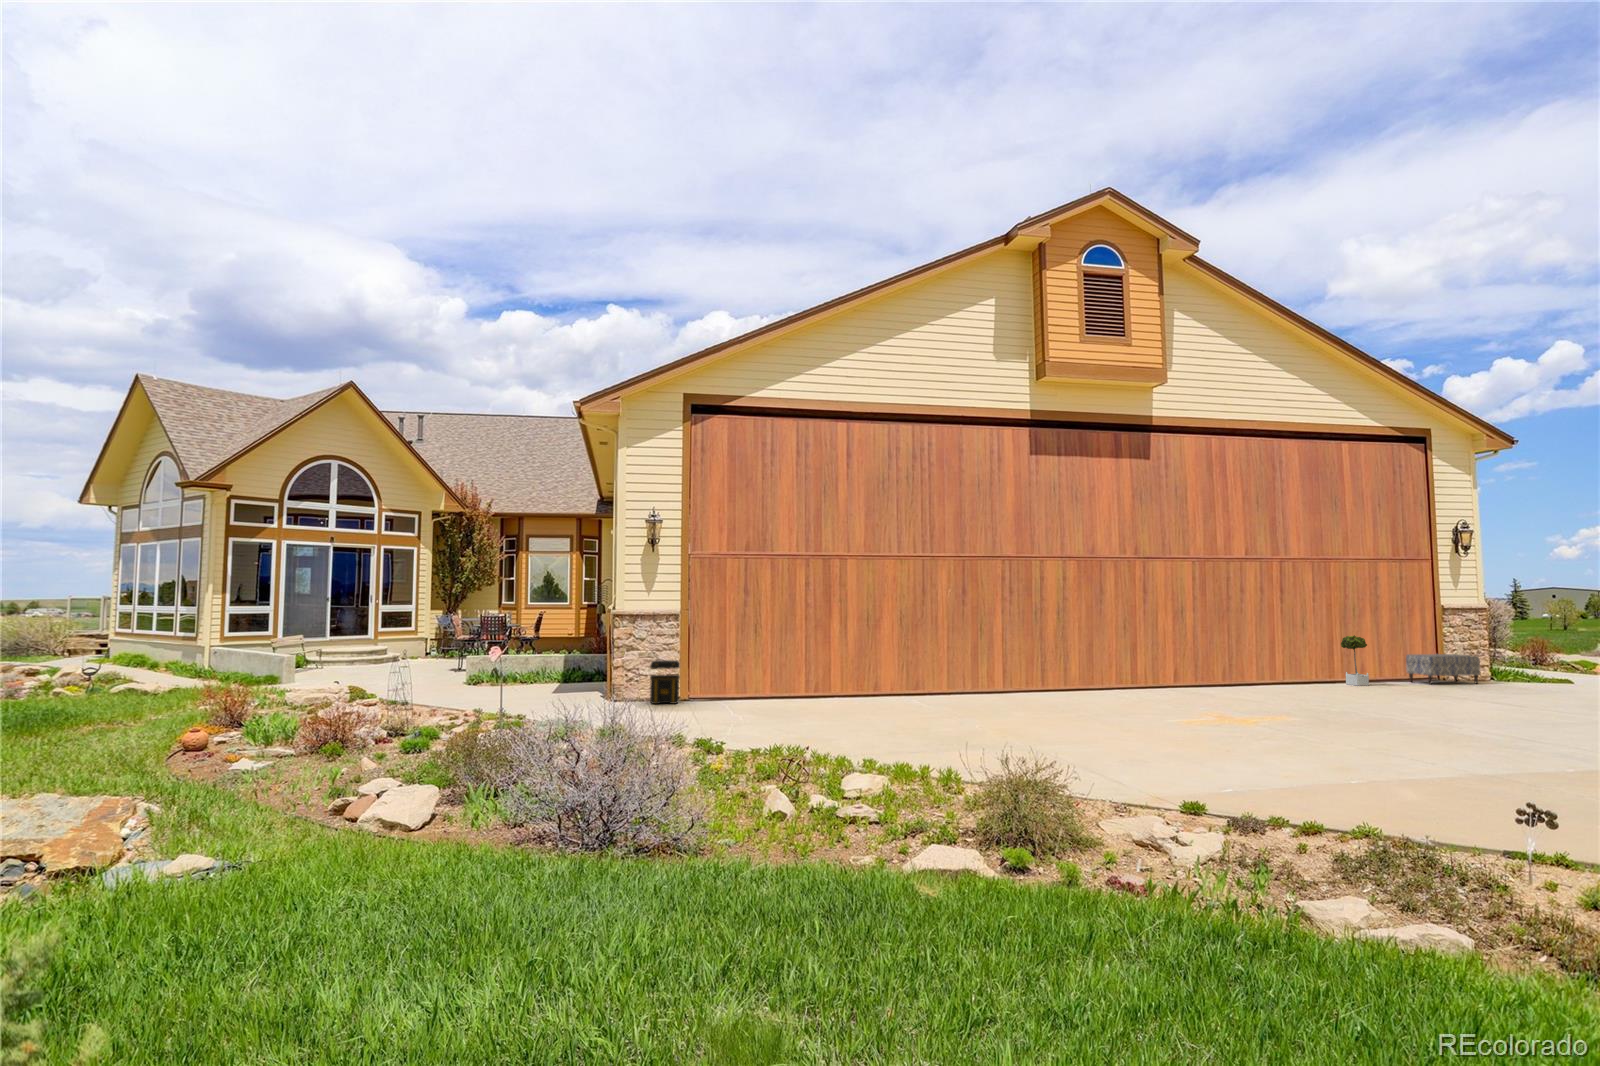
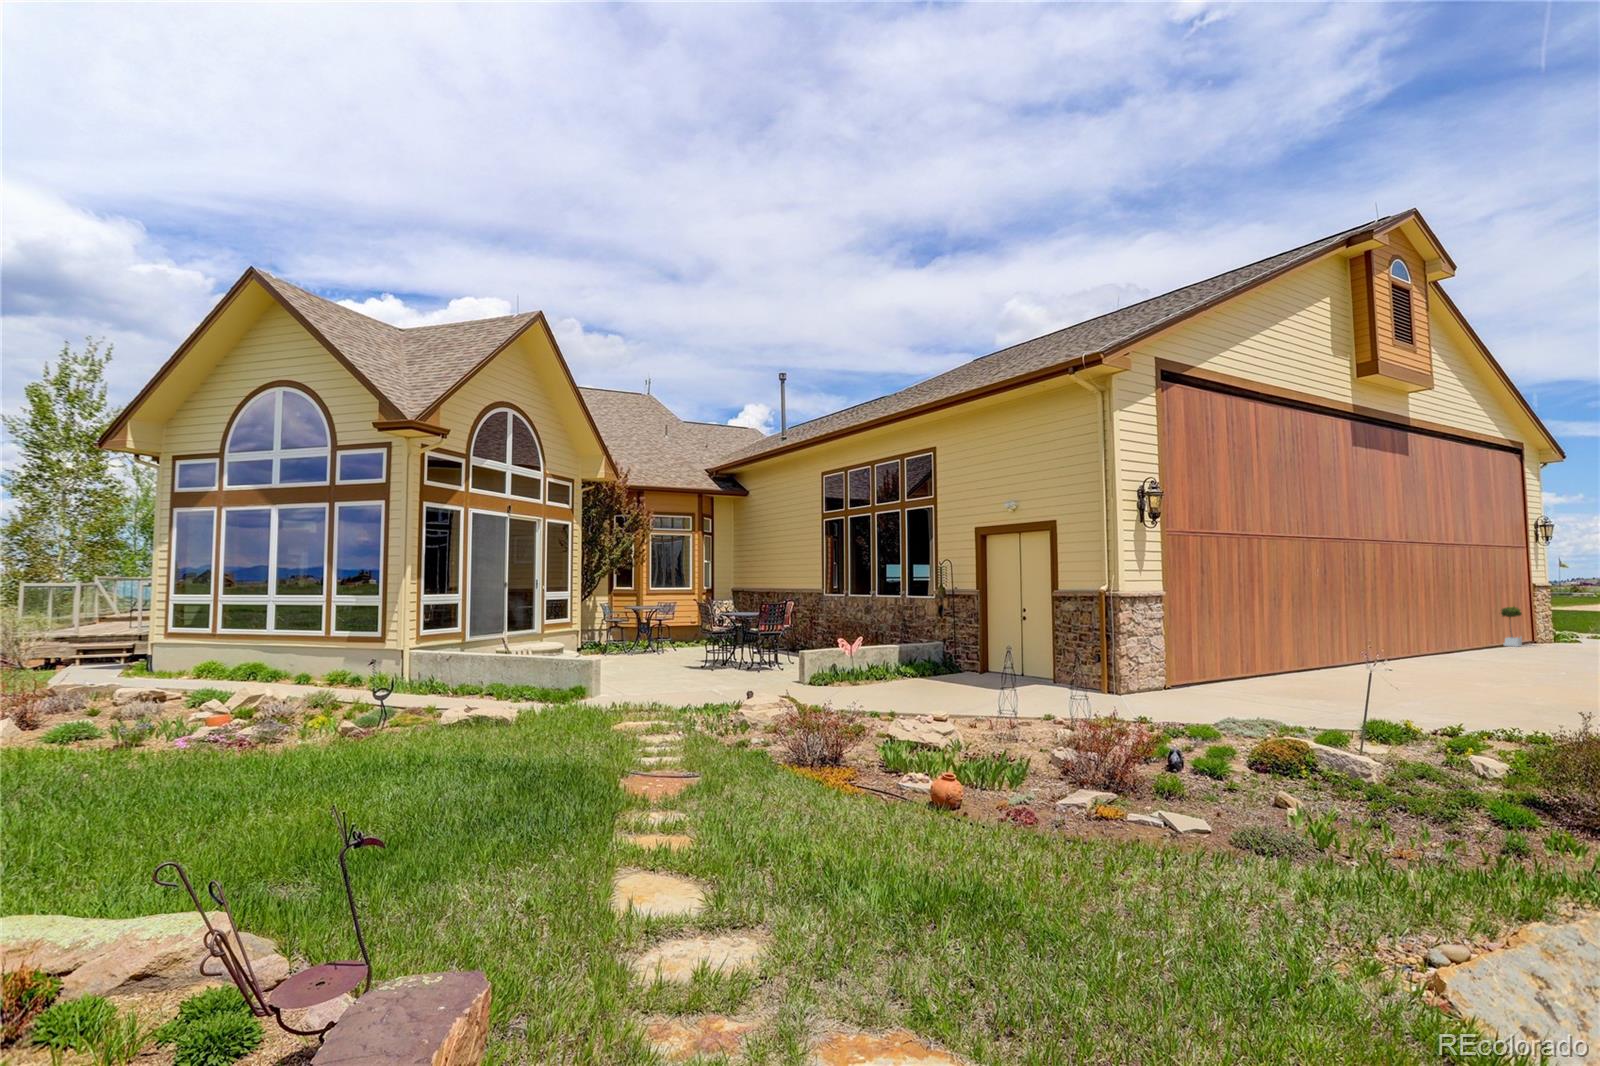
bench: present [1406,654,1480,684] -> none [1521,620,1567,644]
toolbox: present [650,660,680,704] -> none [1148,644,1194,692]

